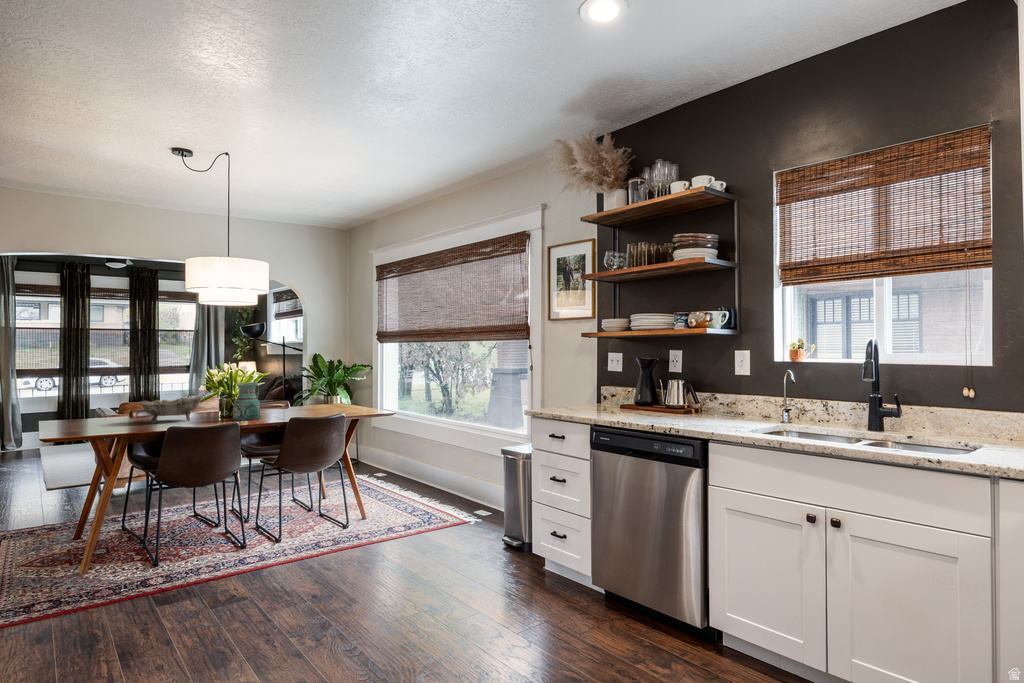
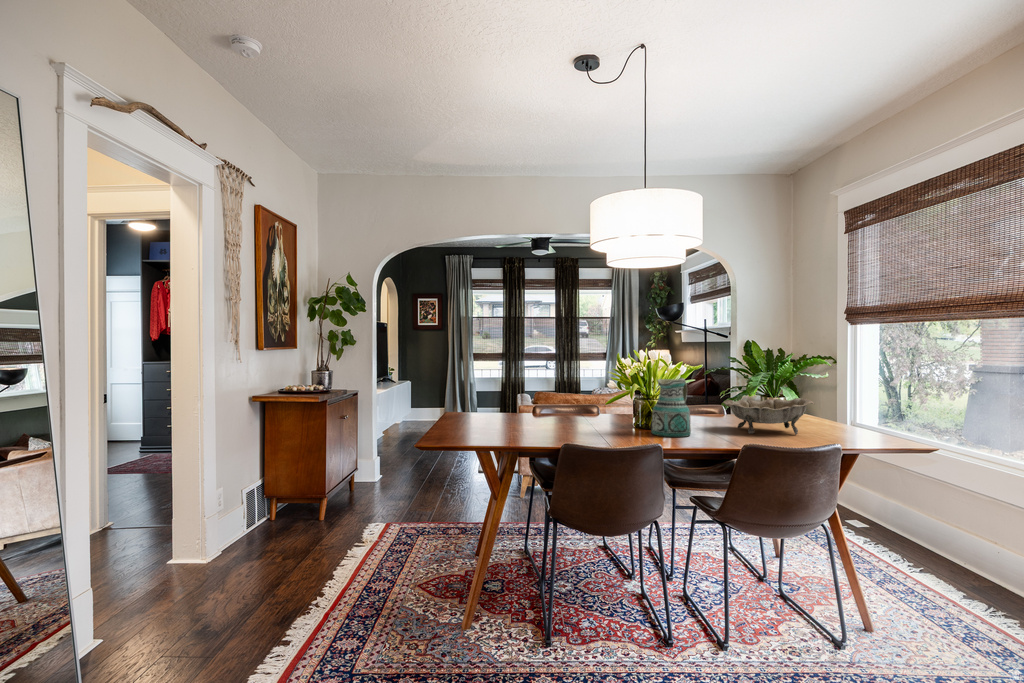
decorative bowl: present [137,396,203,423] -> present [723,398,814,435]

